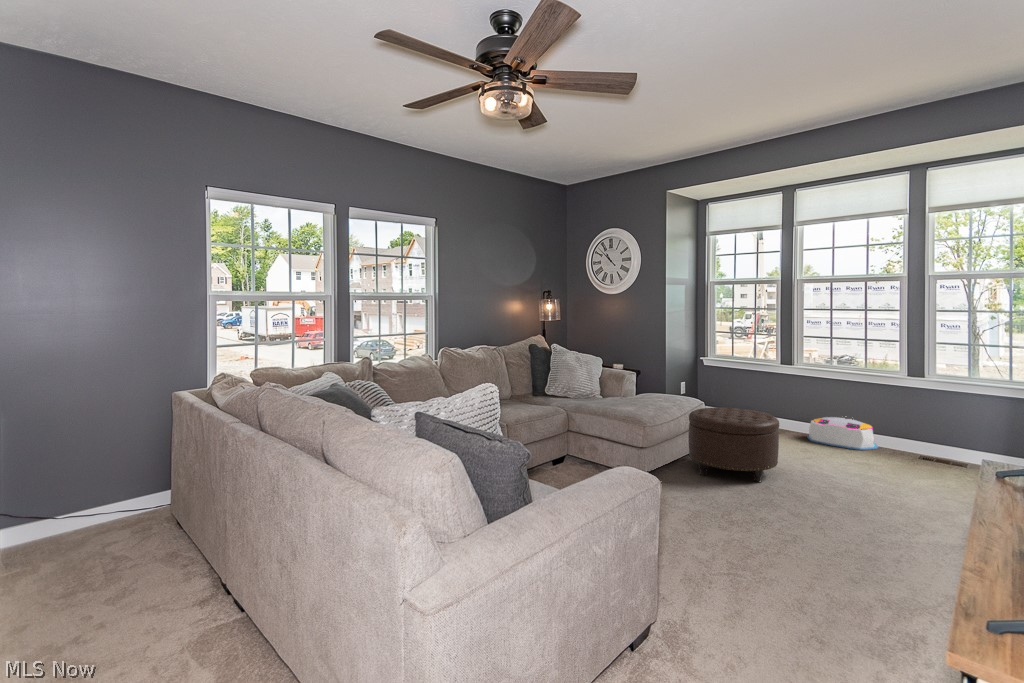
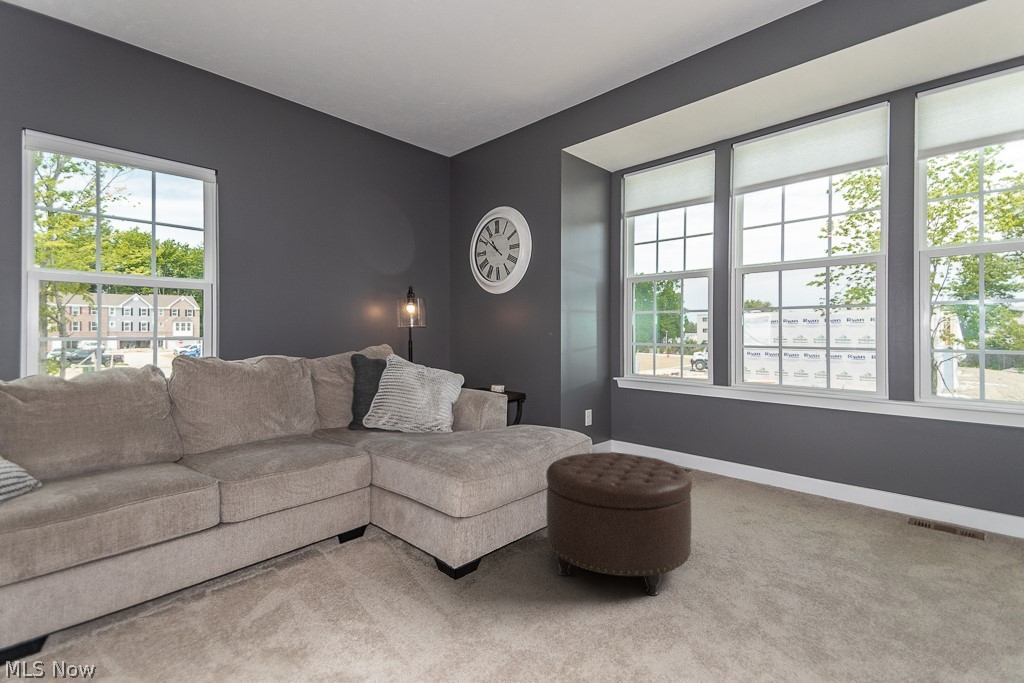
storage bin: present [807,417,878,450] -> none [751,462,855,517]

